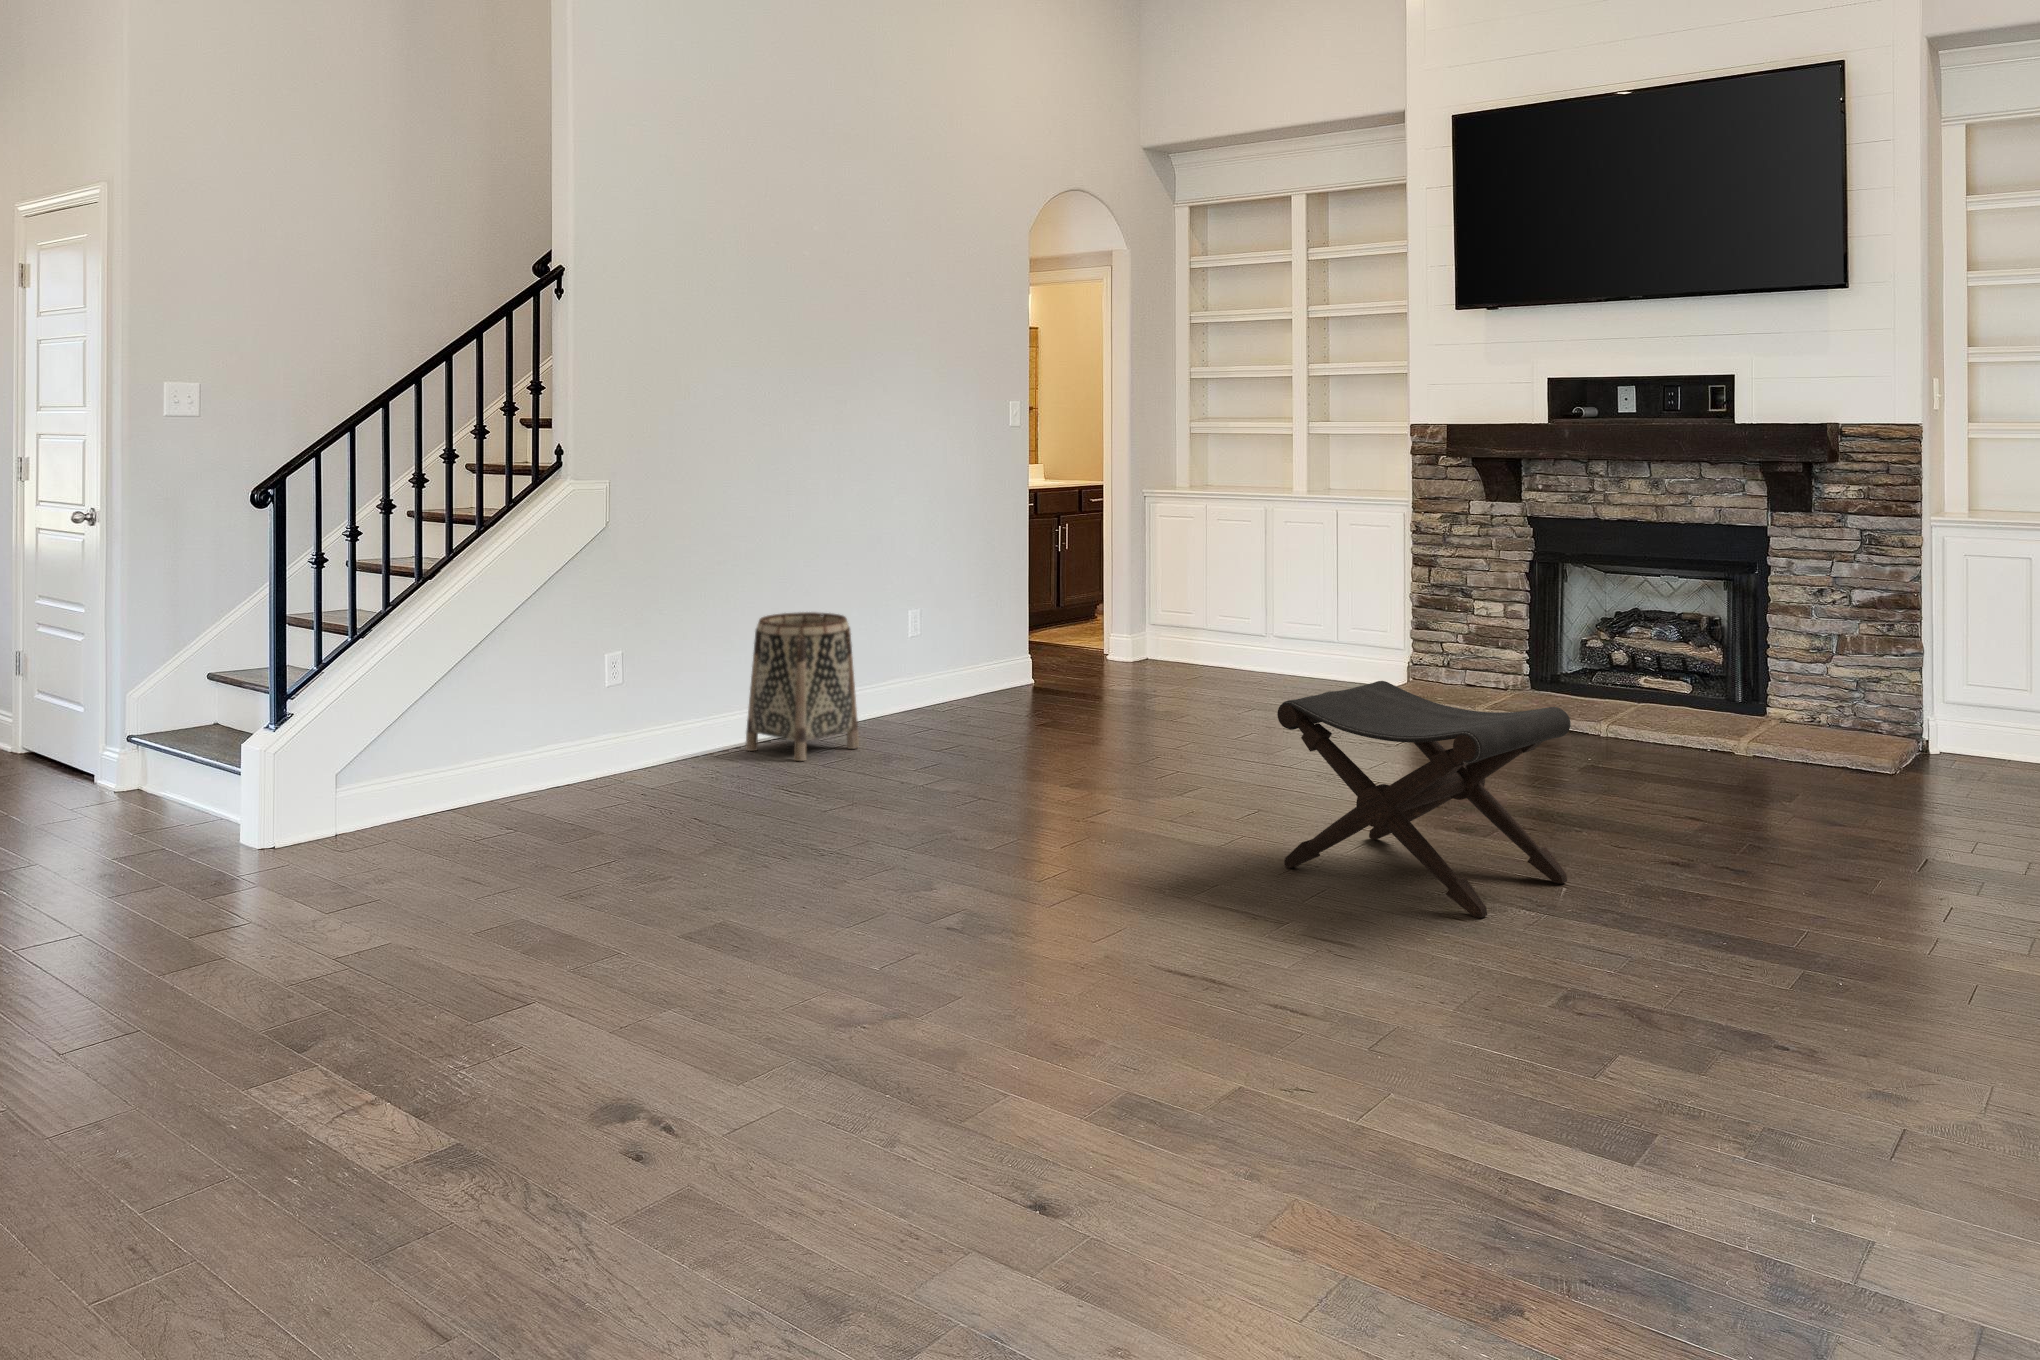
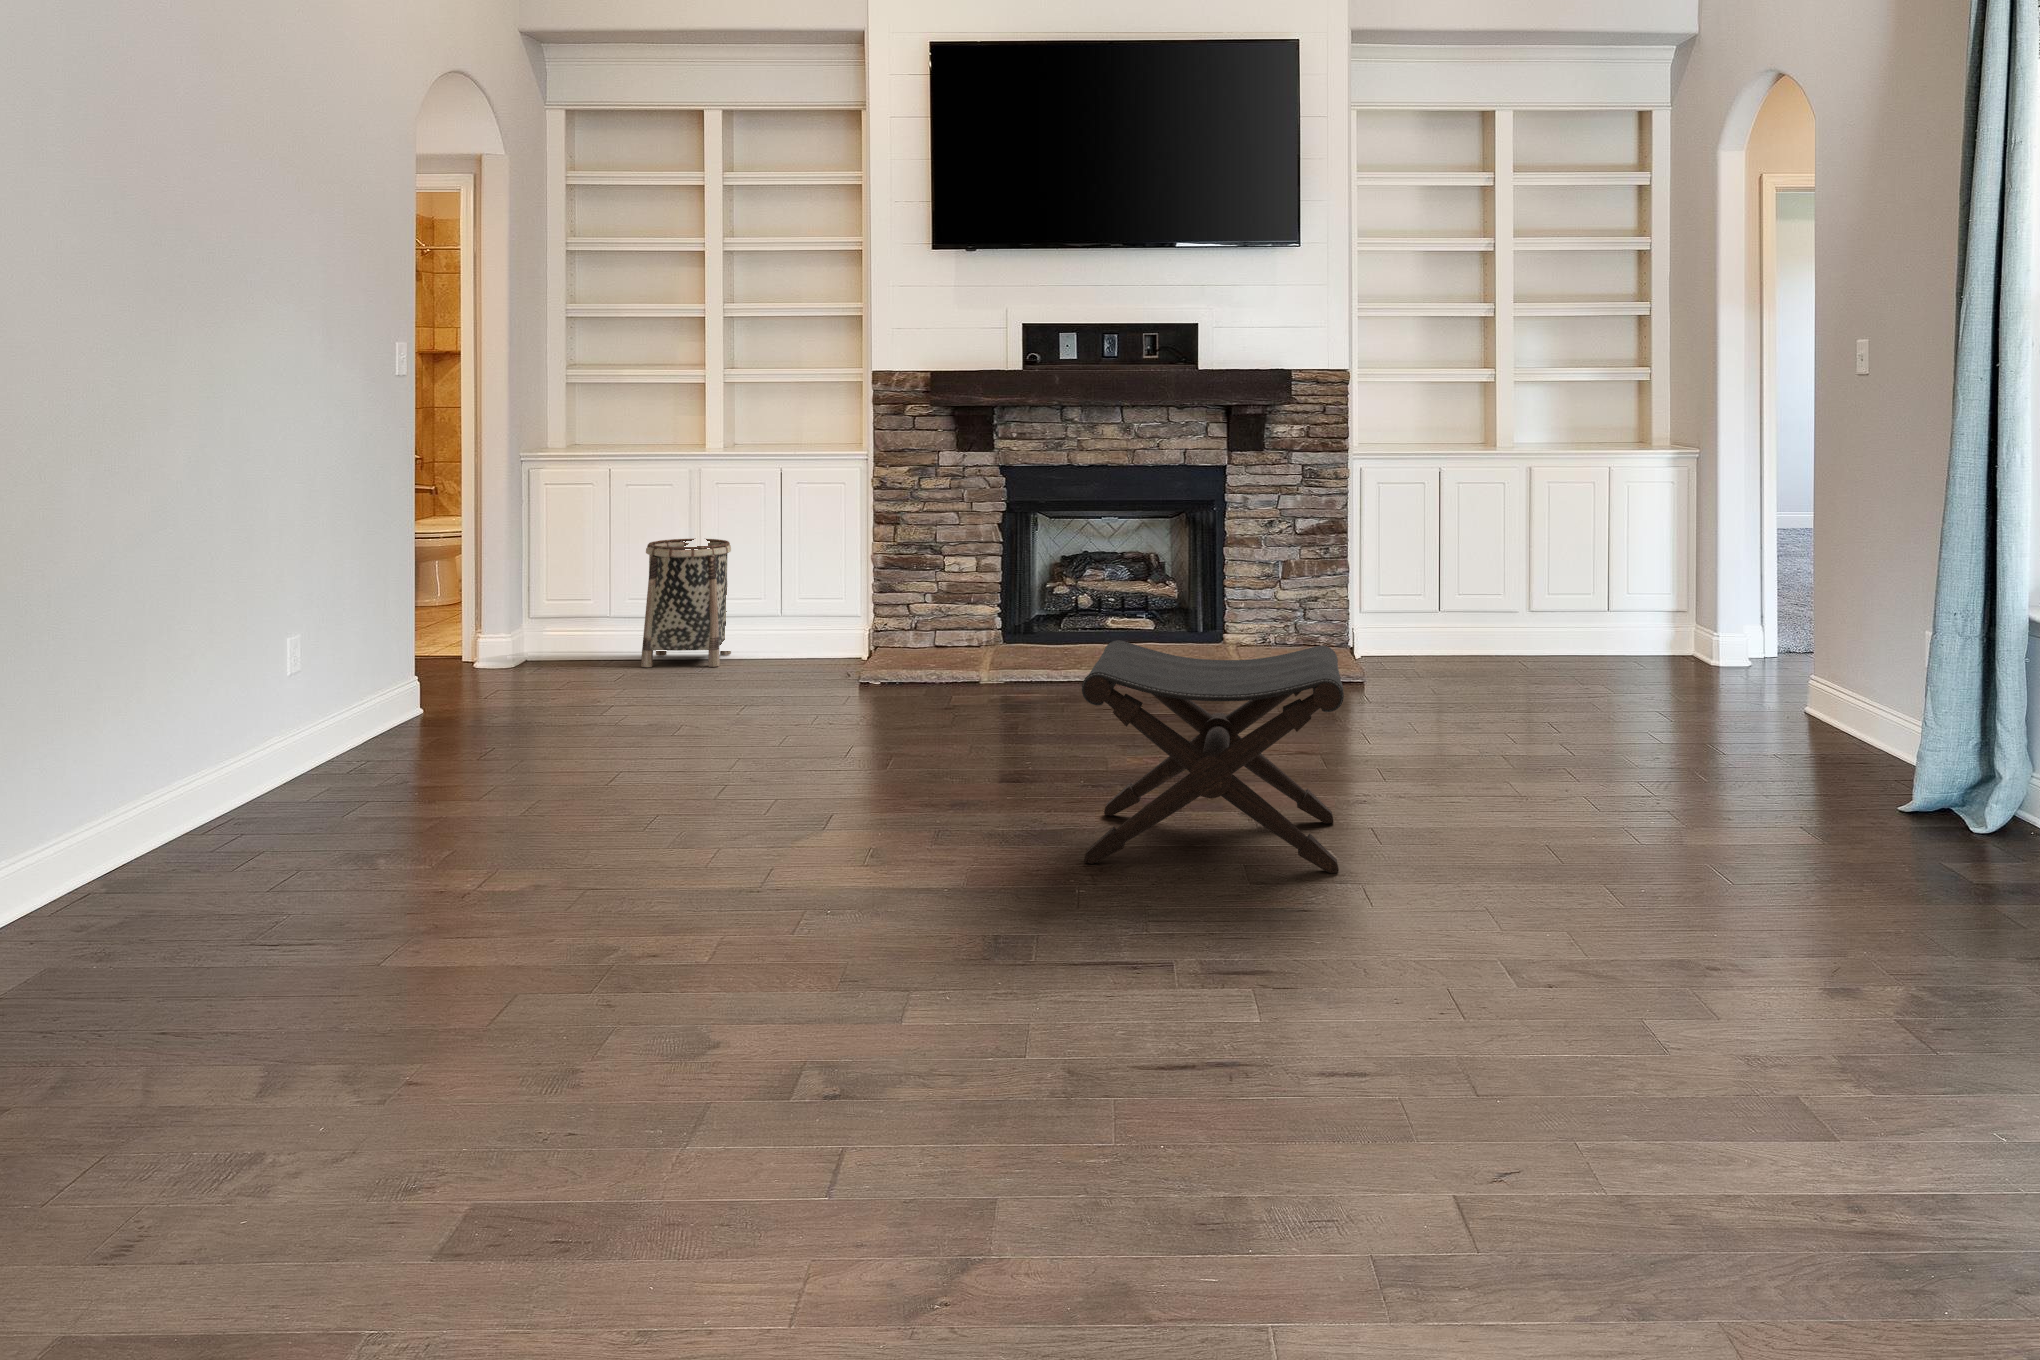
basket: present [746,612,859,761] -> present [641,539,731,667]

